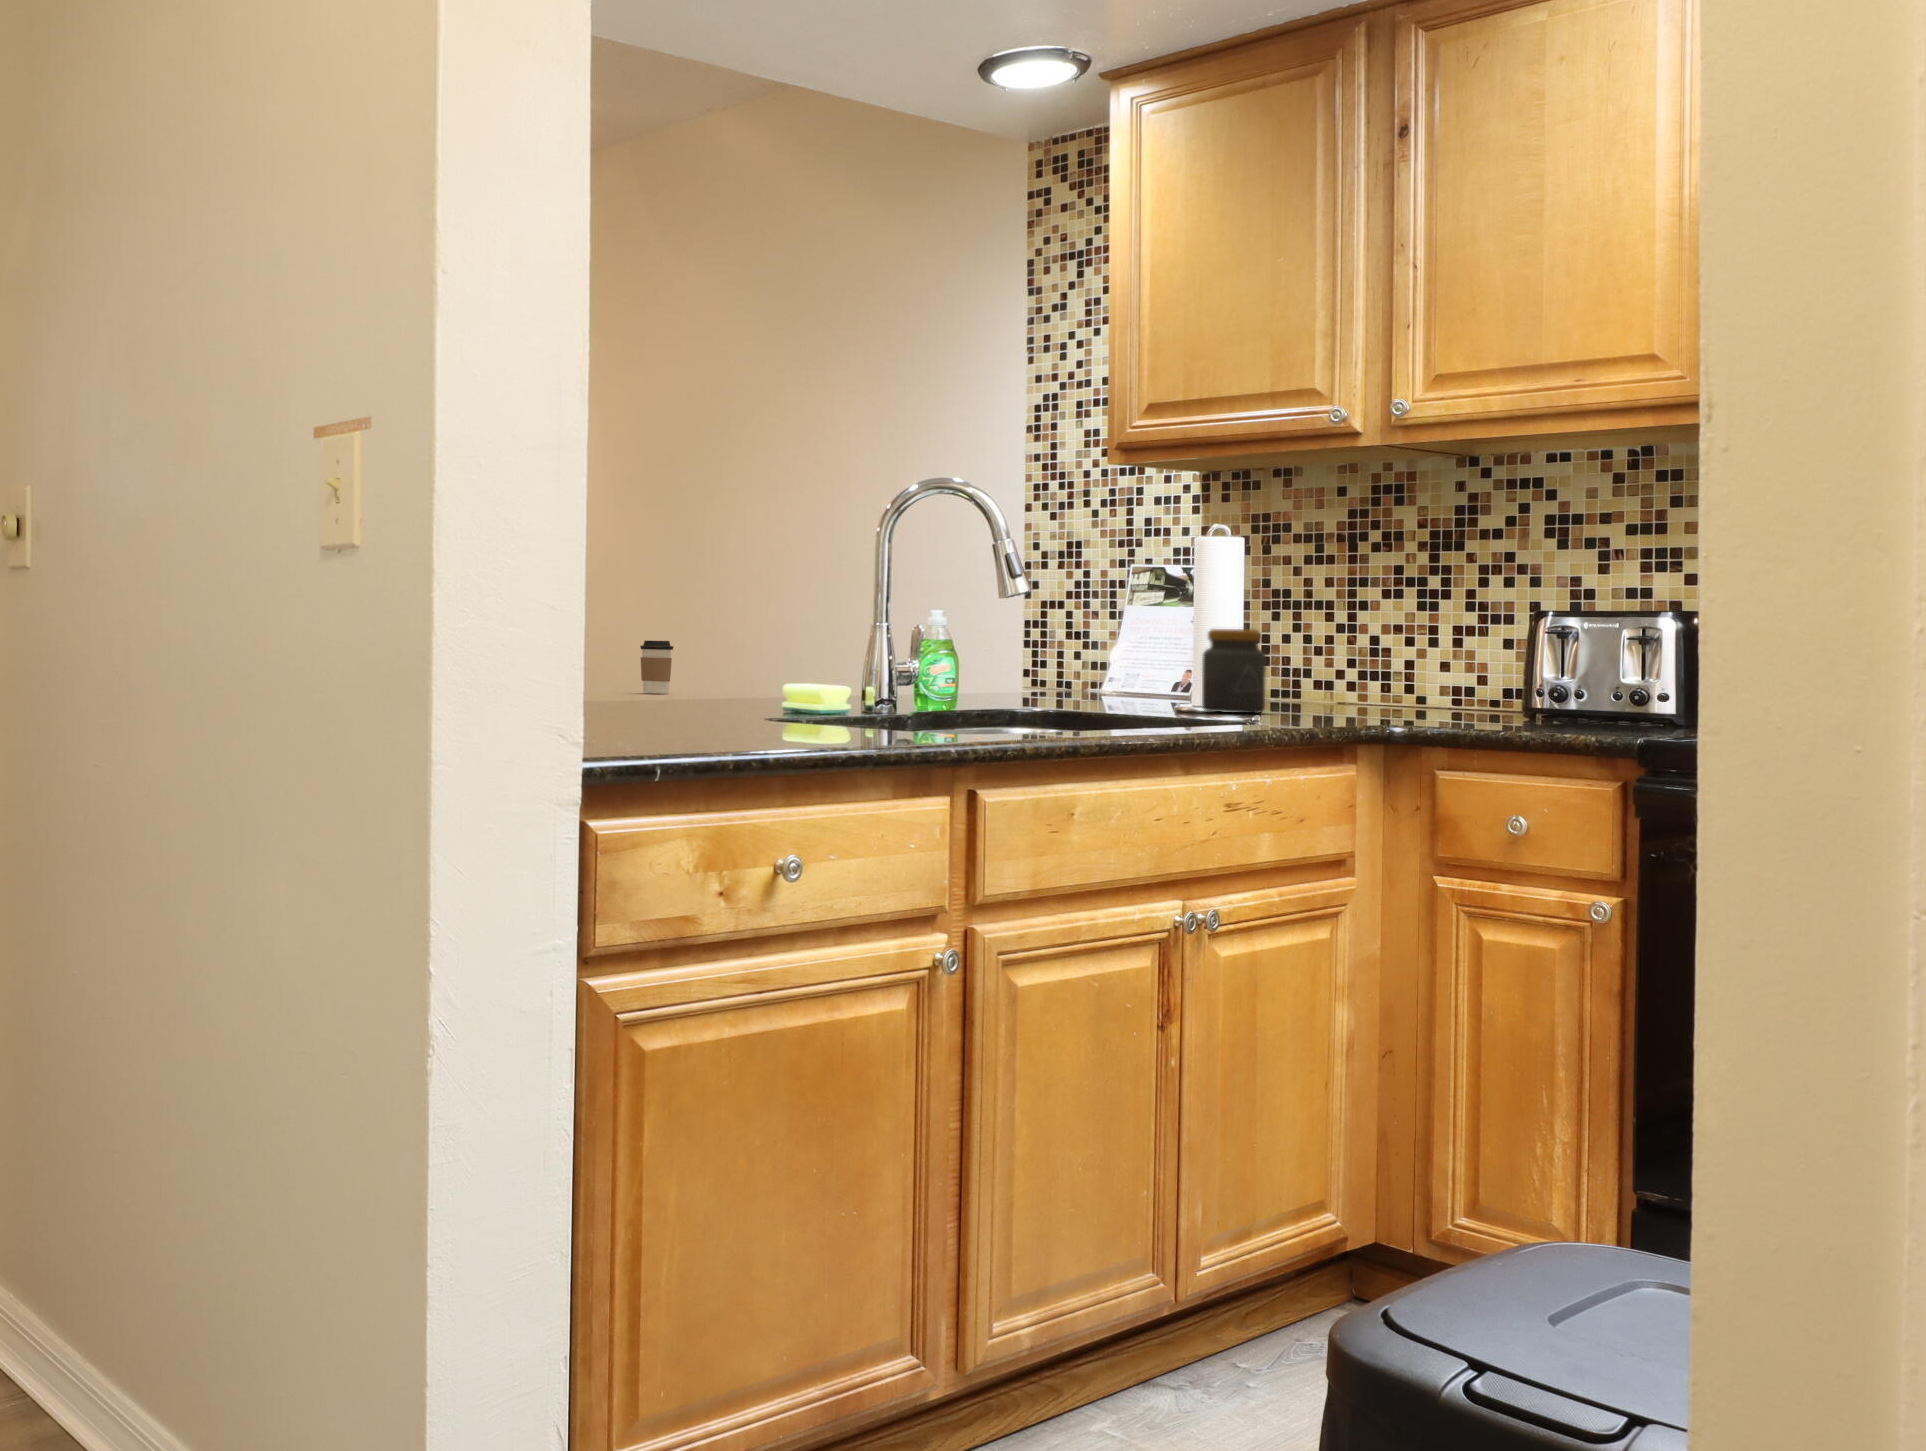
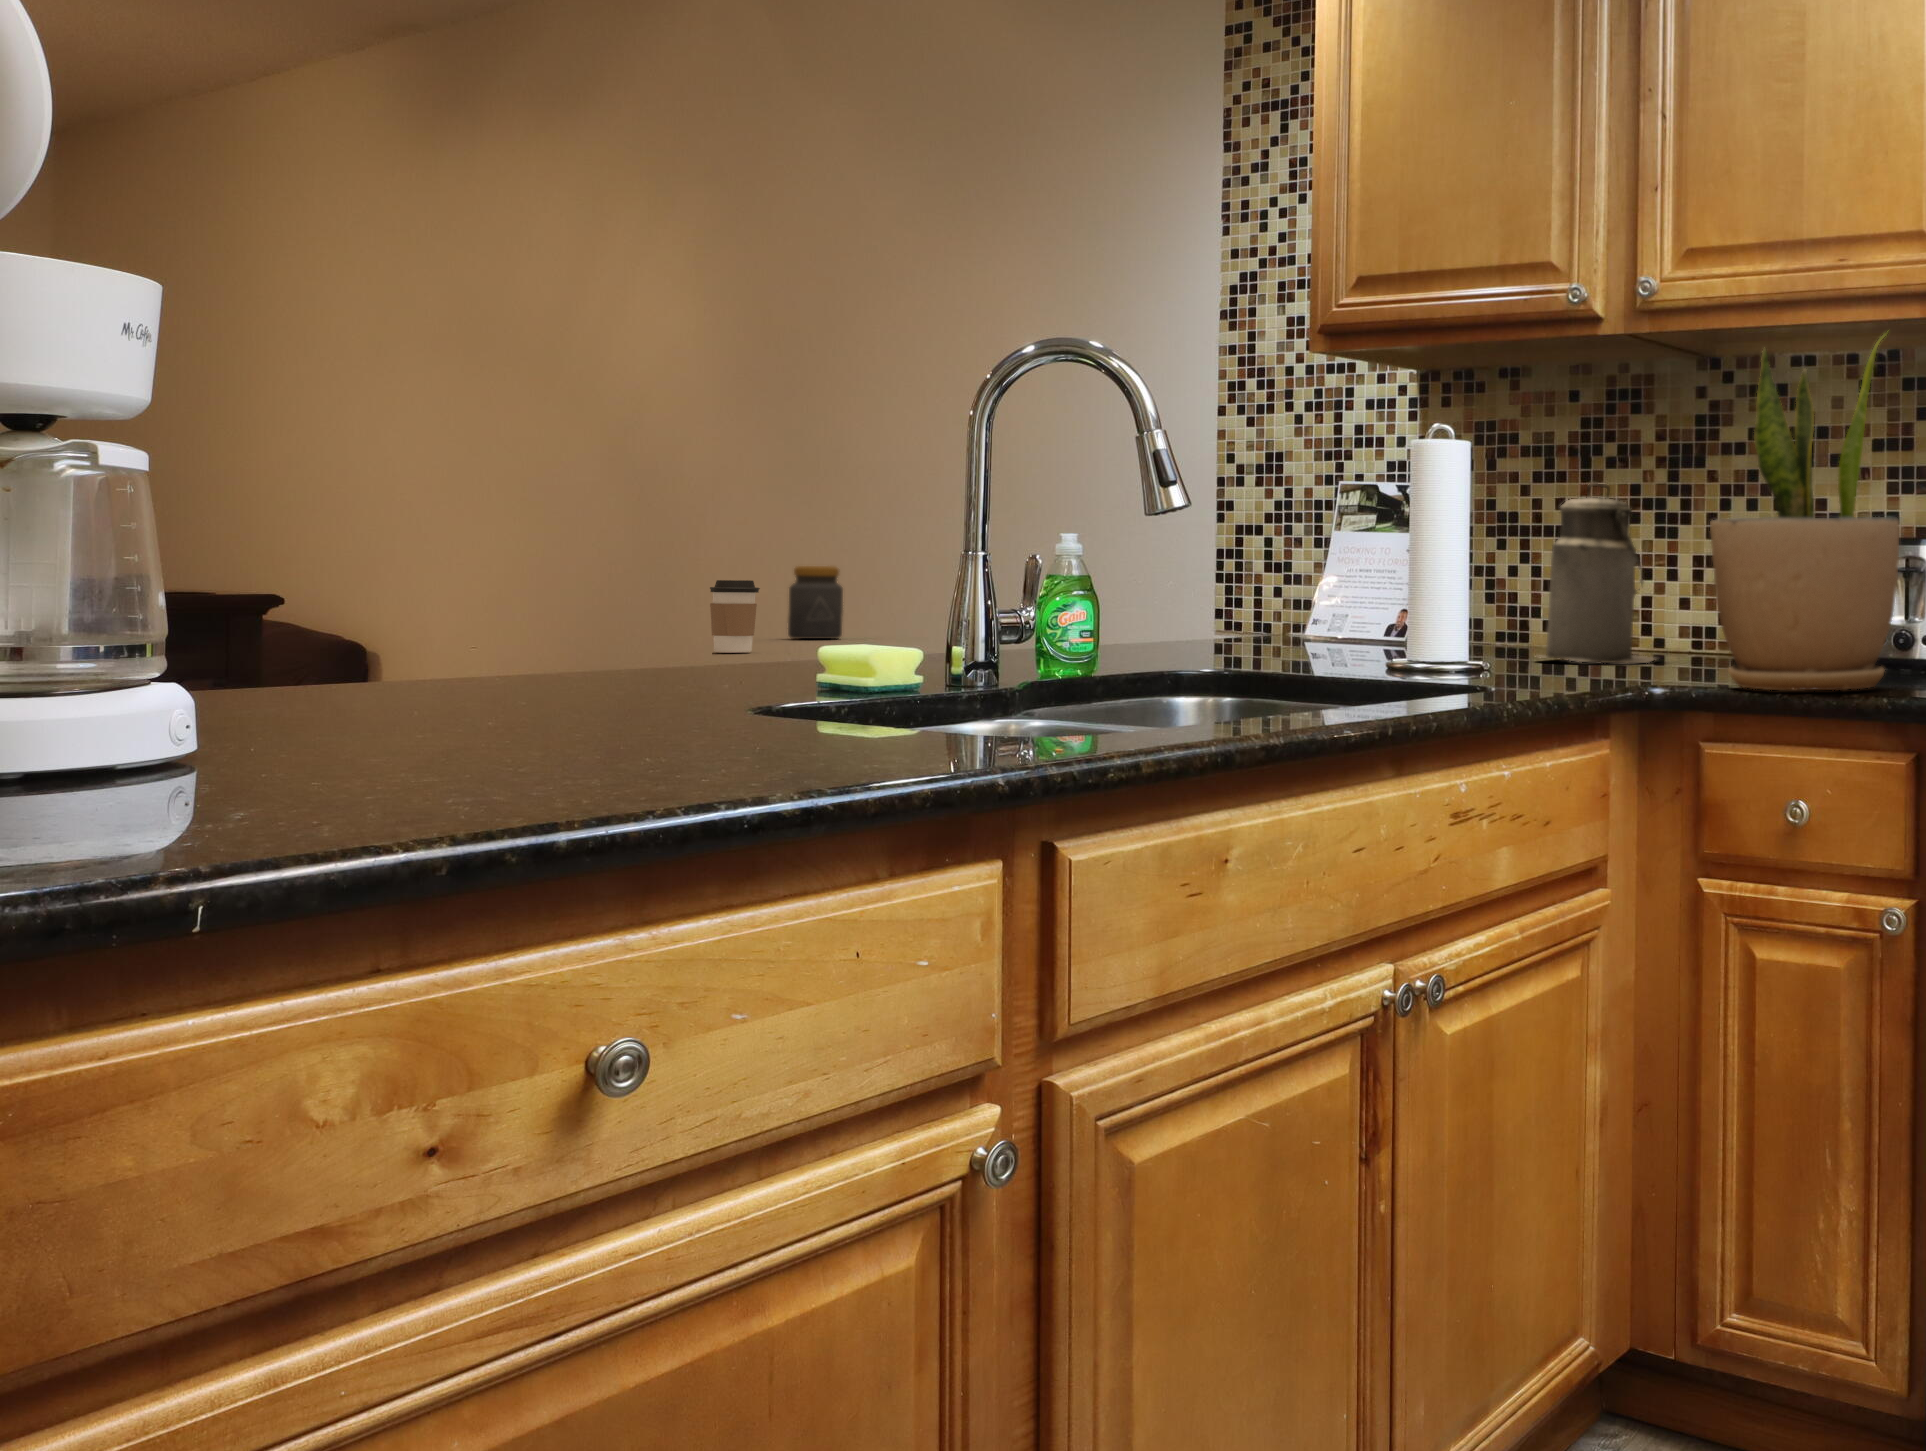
potted plant: none [1446,448,1618,733] -> present [1710,331,1899,690]
canister: none [1304,564,1422,715] -> present [1540,483,1656,663]
jar: present [1202,629,1266,713] -> present [788,566,843,639]

